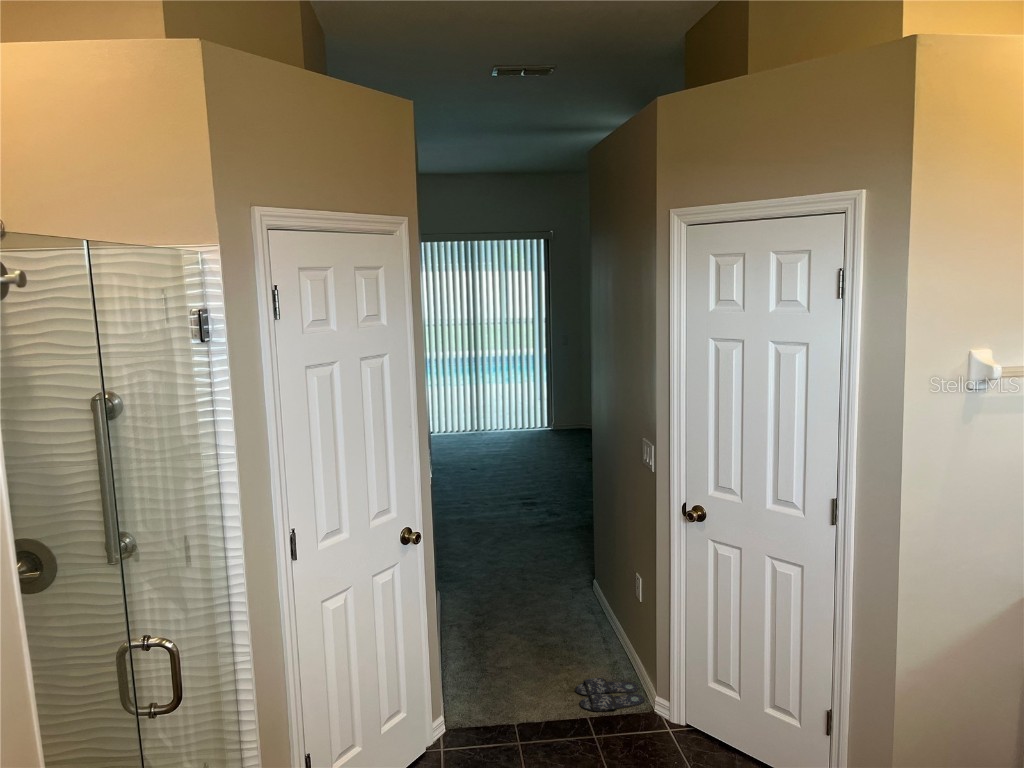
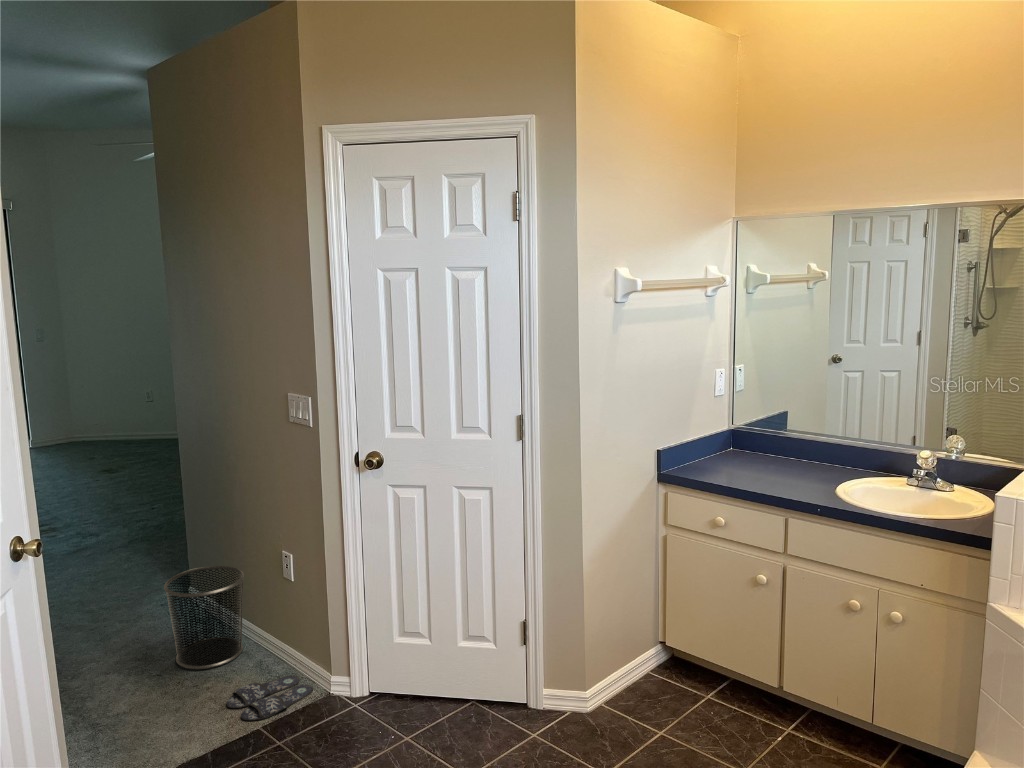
waste bin: none [555,569,617,654] -> present [164,566,244,669]

